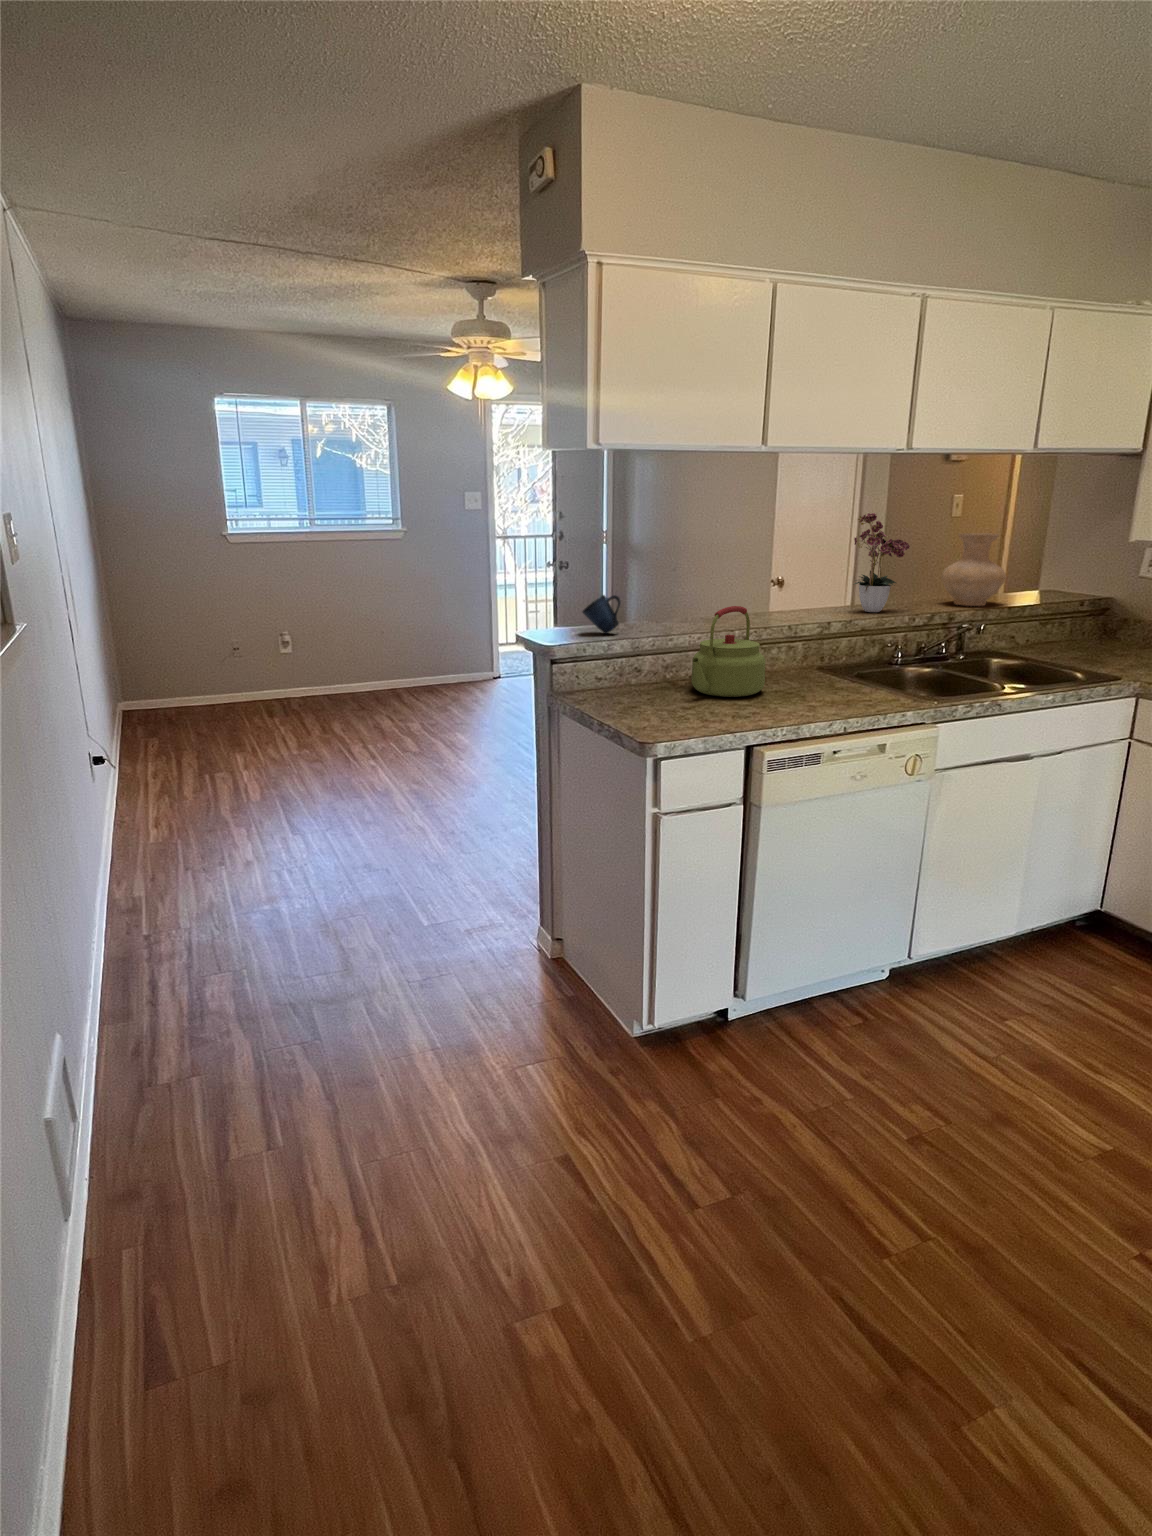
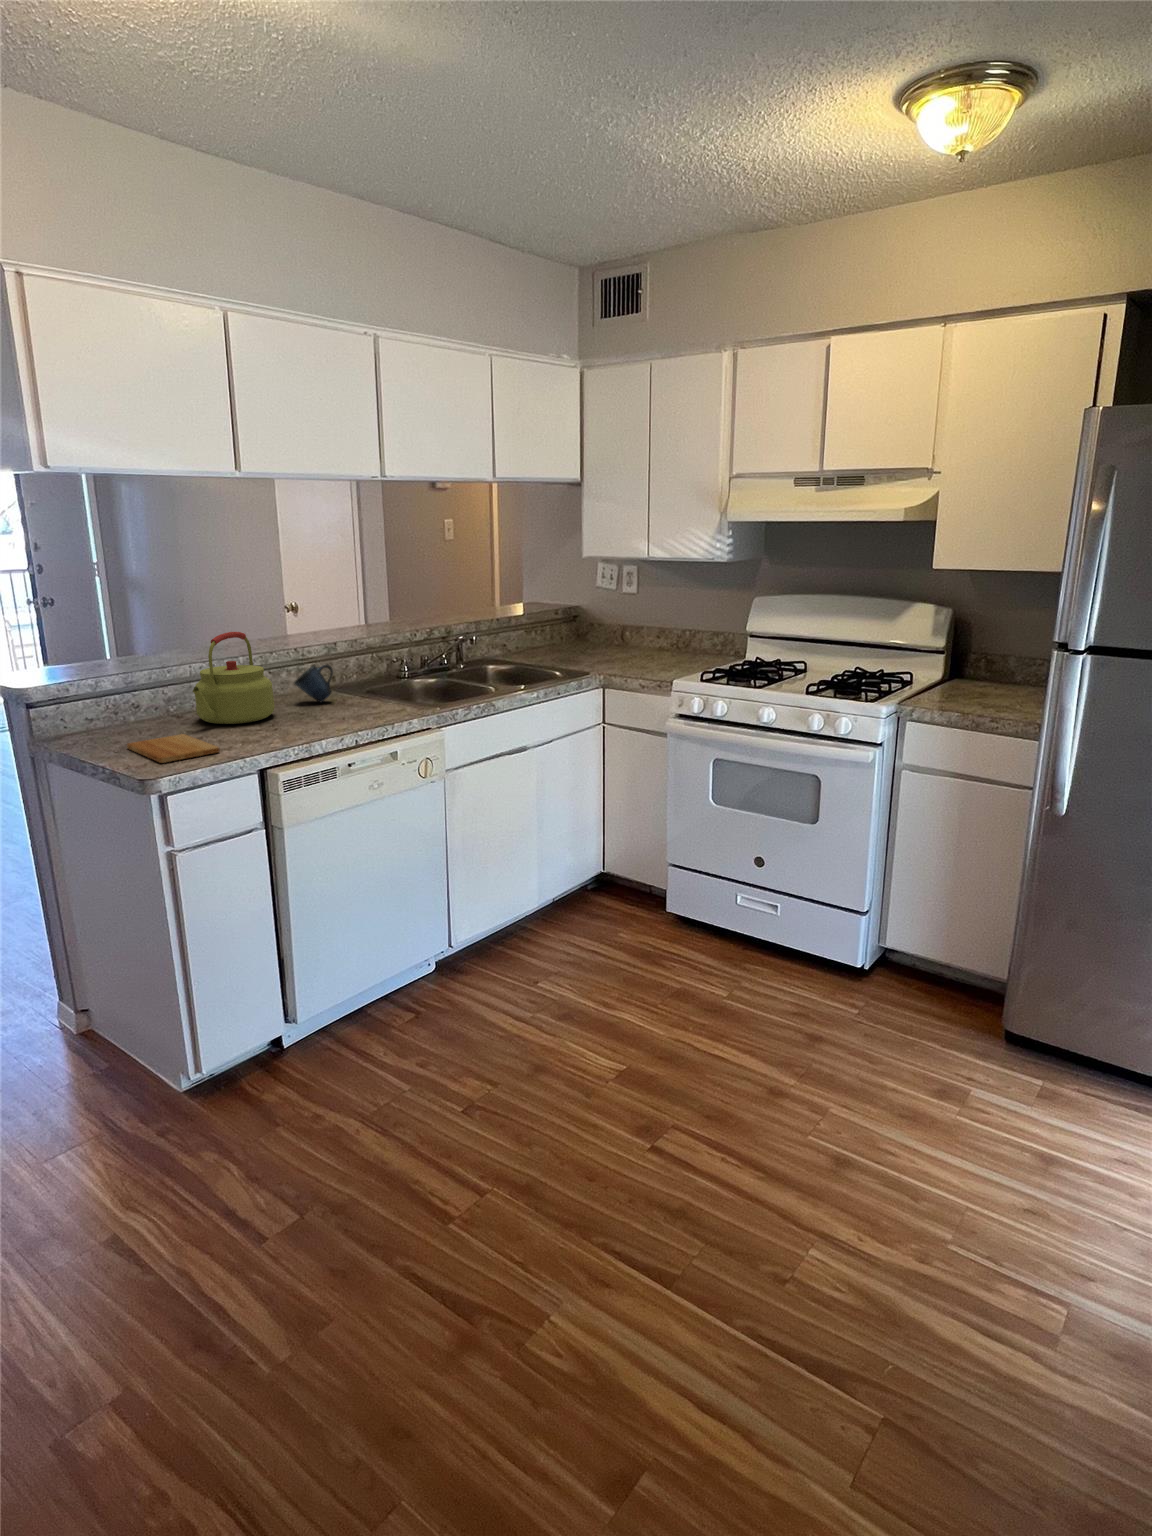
flower arrangement: present [854,513,910,612] -> none [346,532,406,630]
vase: present [941,533,1006,606] -> none [436,554,491,619]
mug: present [583,595,621,634] -> present [294,665,333,703]
cutting board: none [630,702,712,729] -> present [127,734,220,763]

